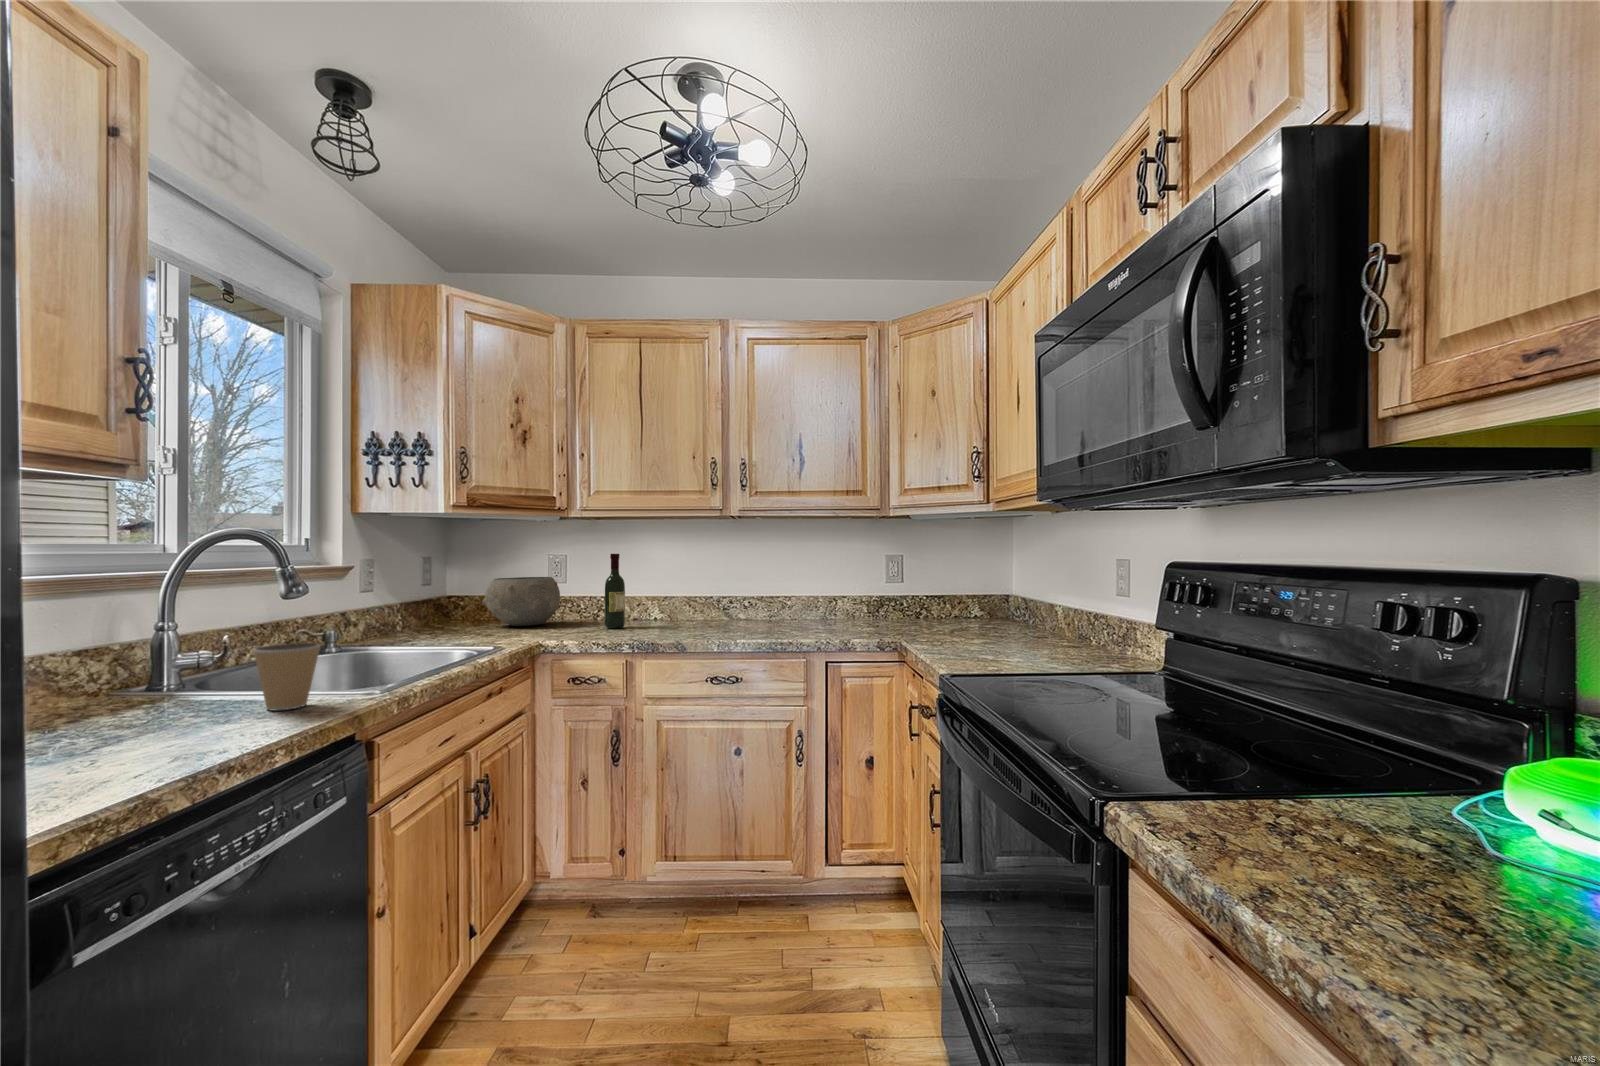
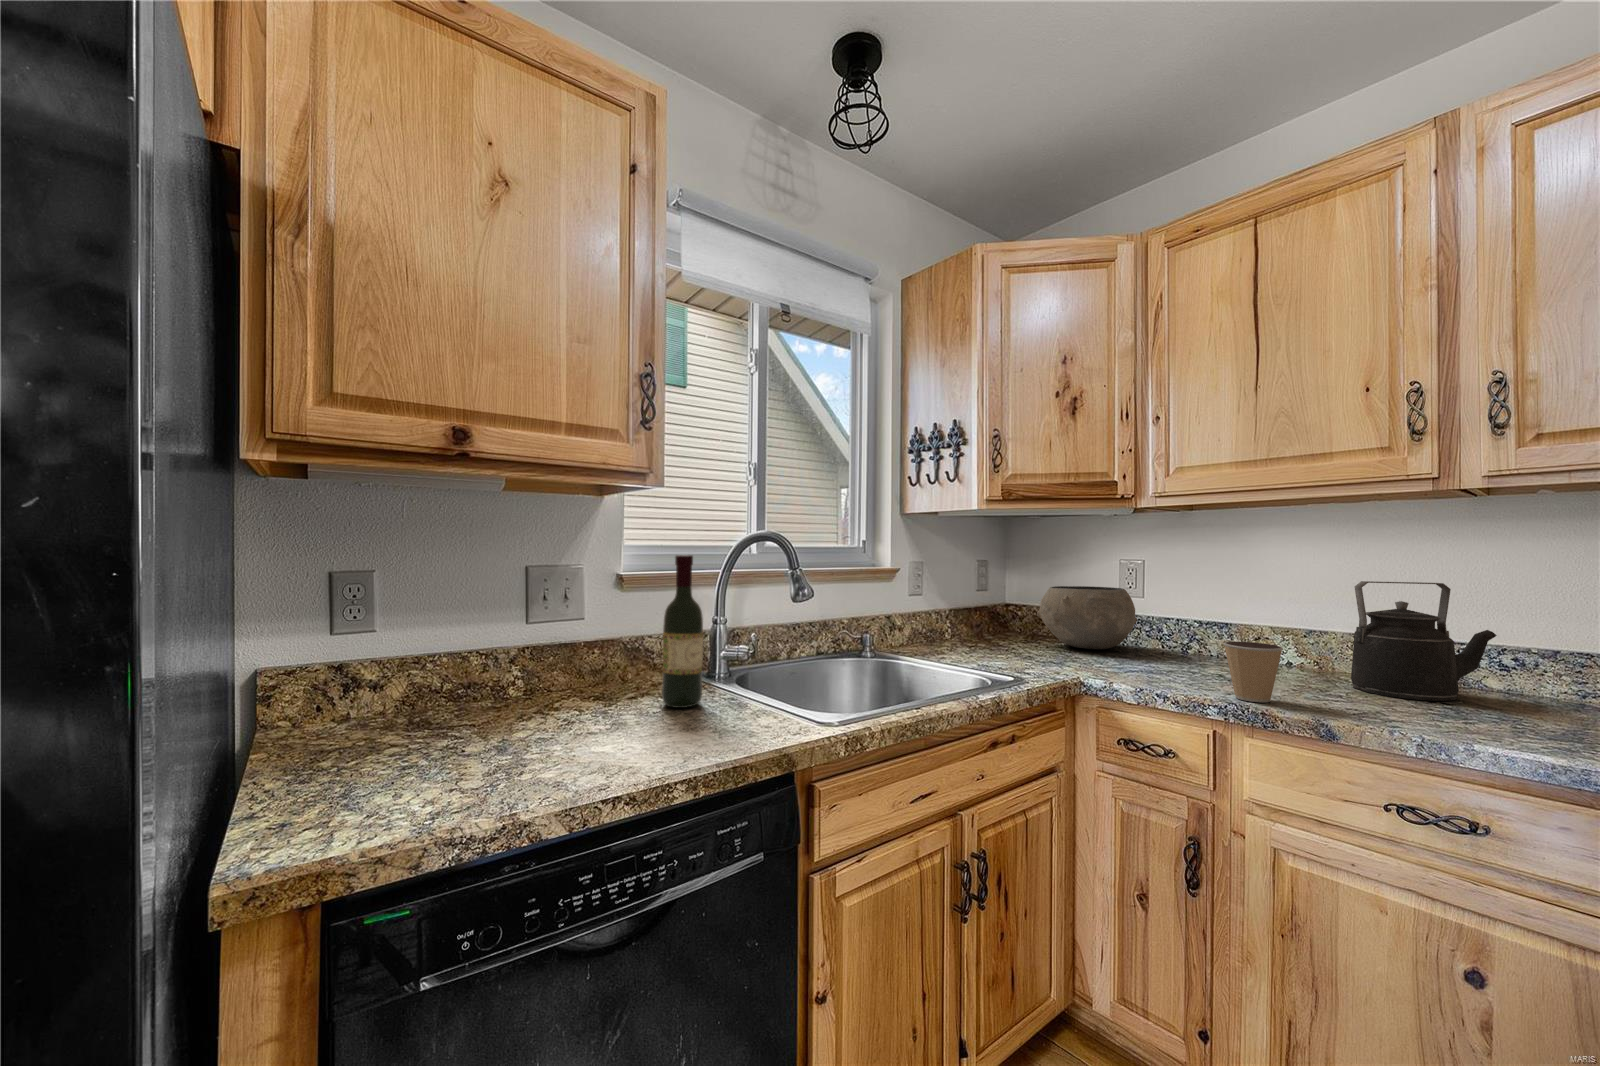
wine bottle: present [605,554,625,629] -> present [662,555,703,708]
kettle: none [686,562,745,627] -> present [1351,581,1497,701]
coffee cup: present [253,643,320,711] -> present [1223,641,1283,702]

